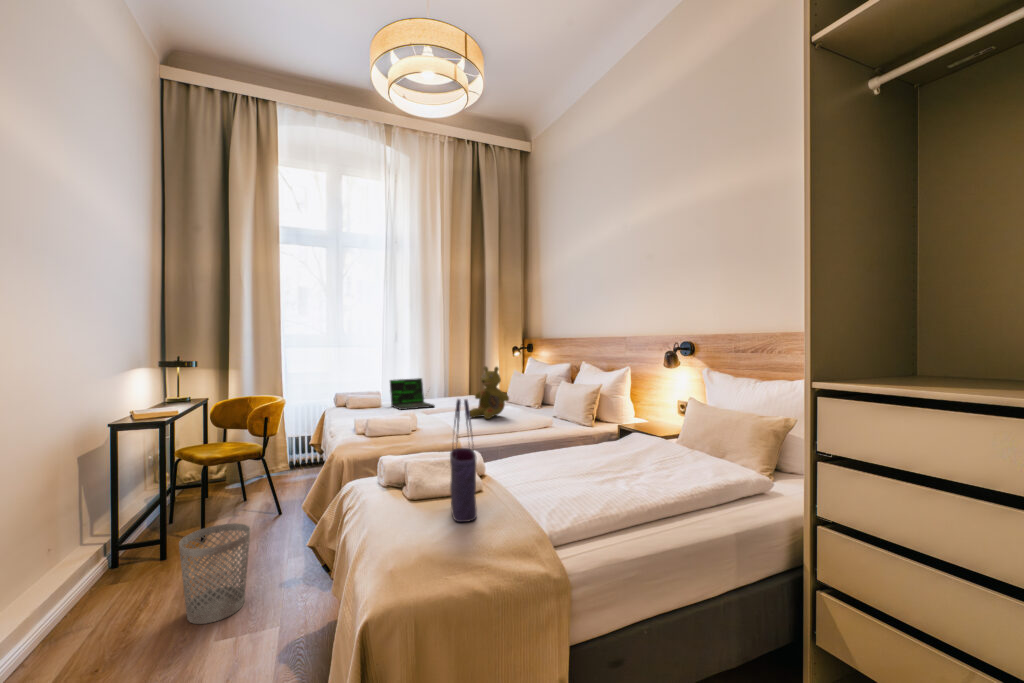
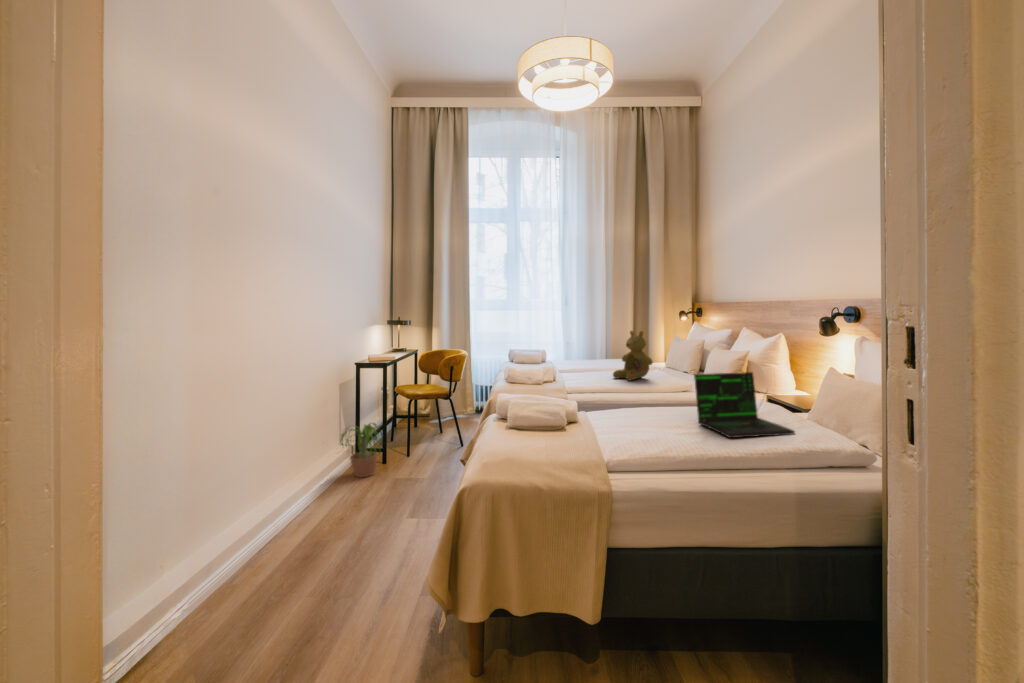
laptop: present [390,378,434,410] -> present [694,372,794,438]
tote bag: present [450,399,477,522] -> none [539,355,560,446]
potted plant: none [57,508,170,599] -> present [340,423,383,477]
wastebasket: present [179,523,251,624] -> none [389,438,430,500]

